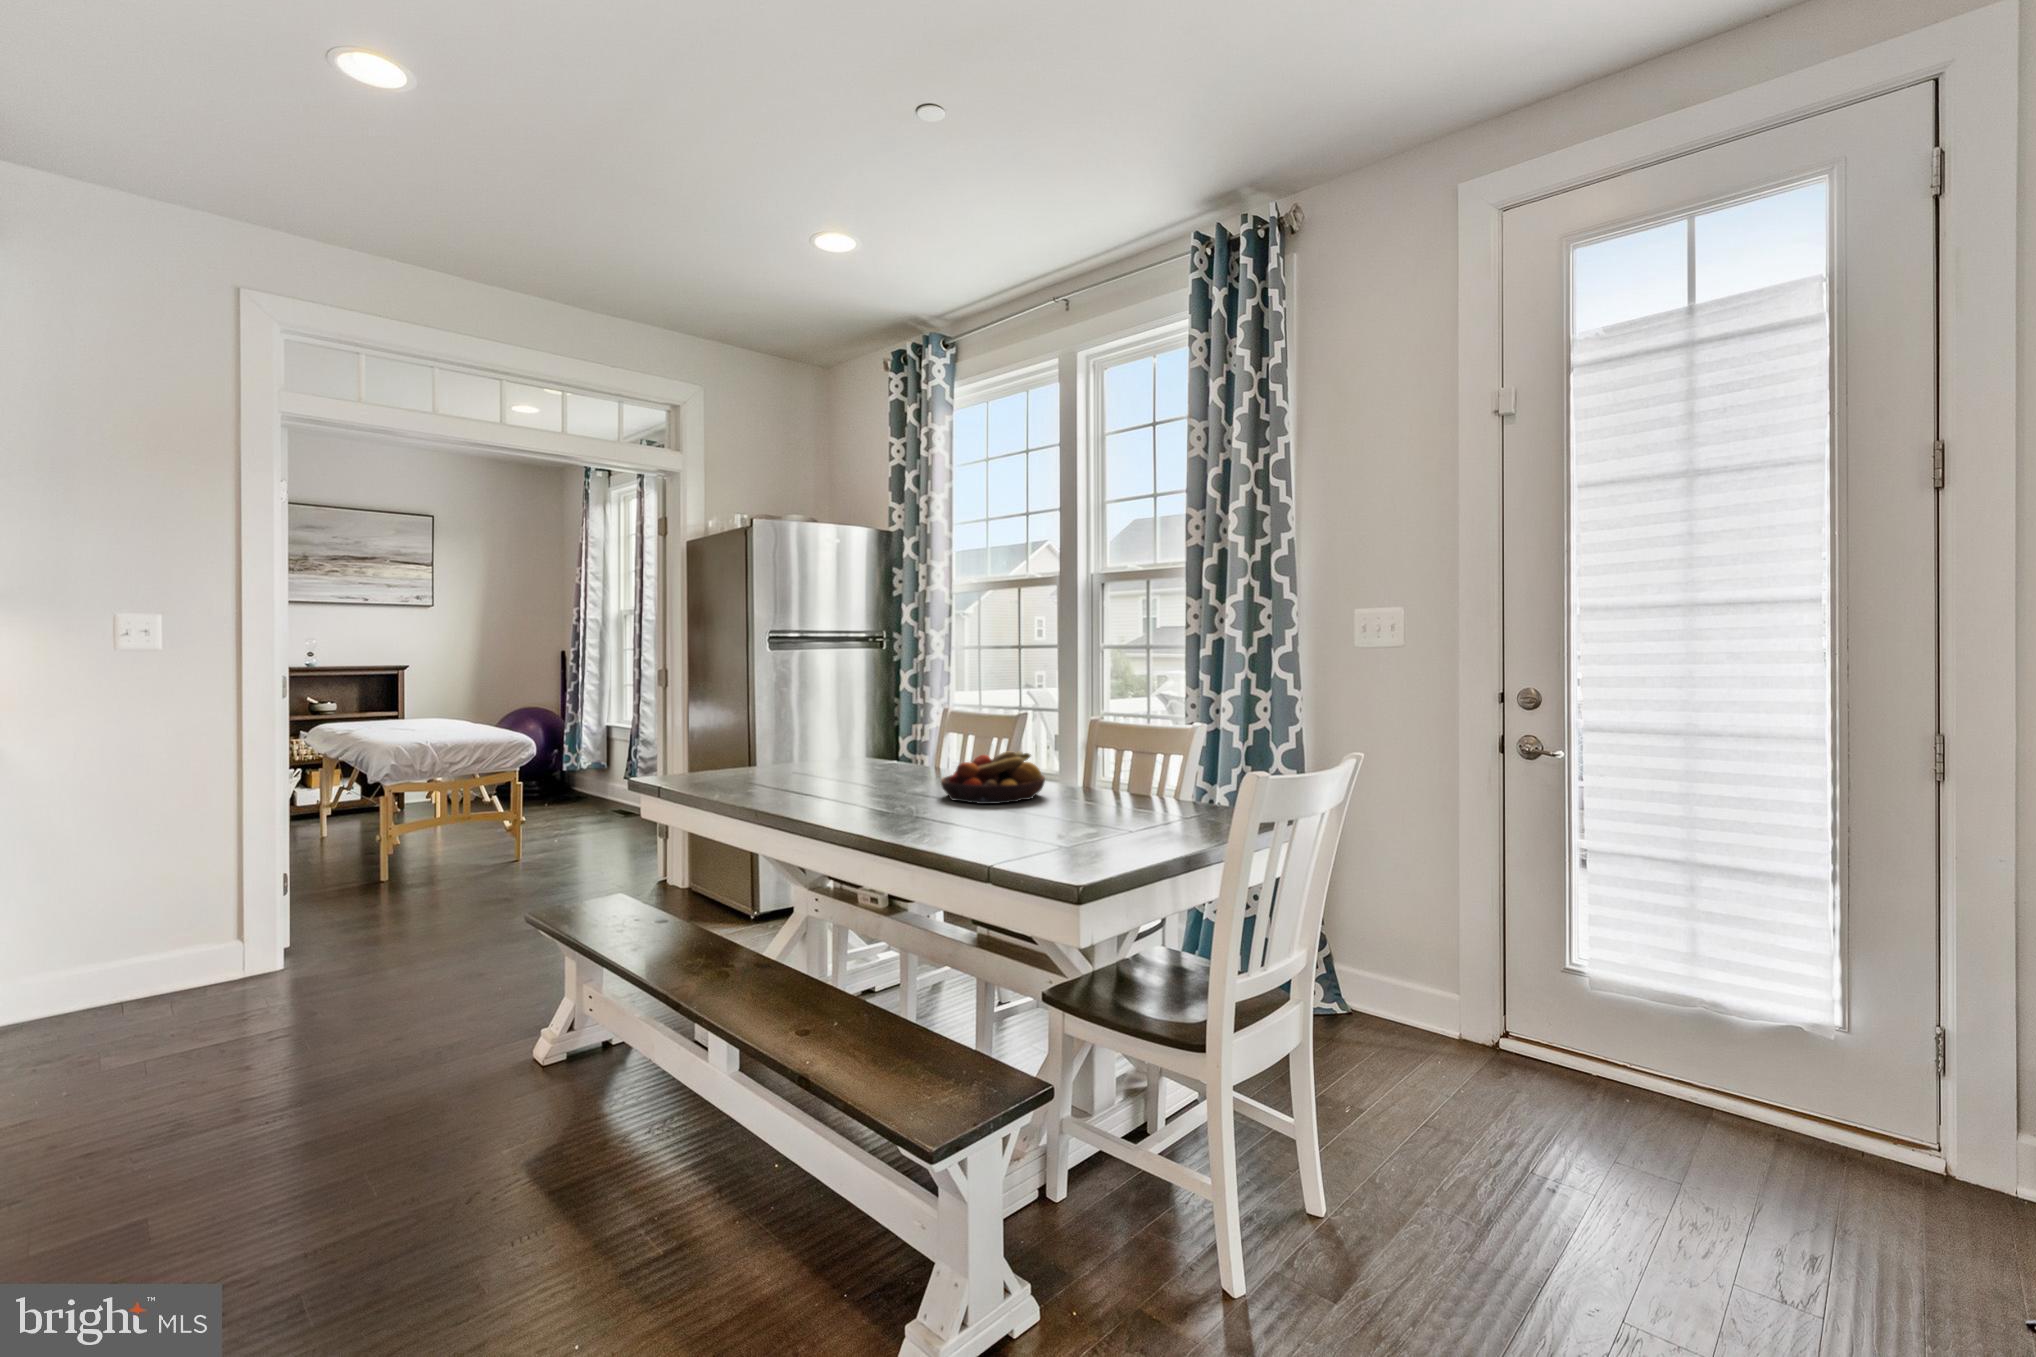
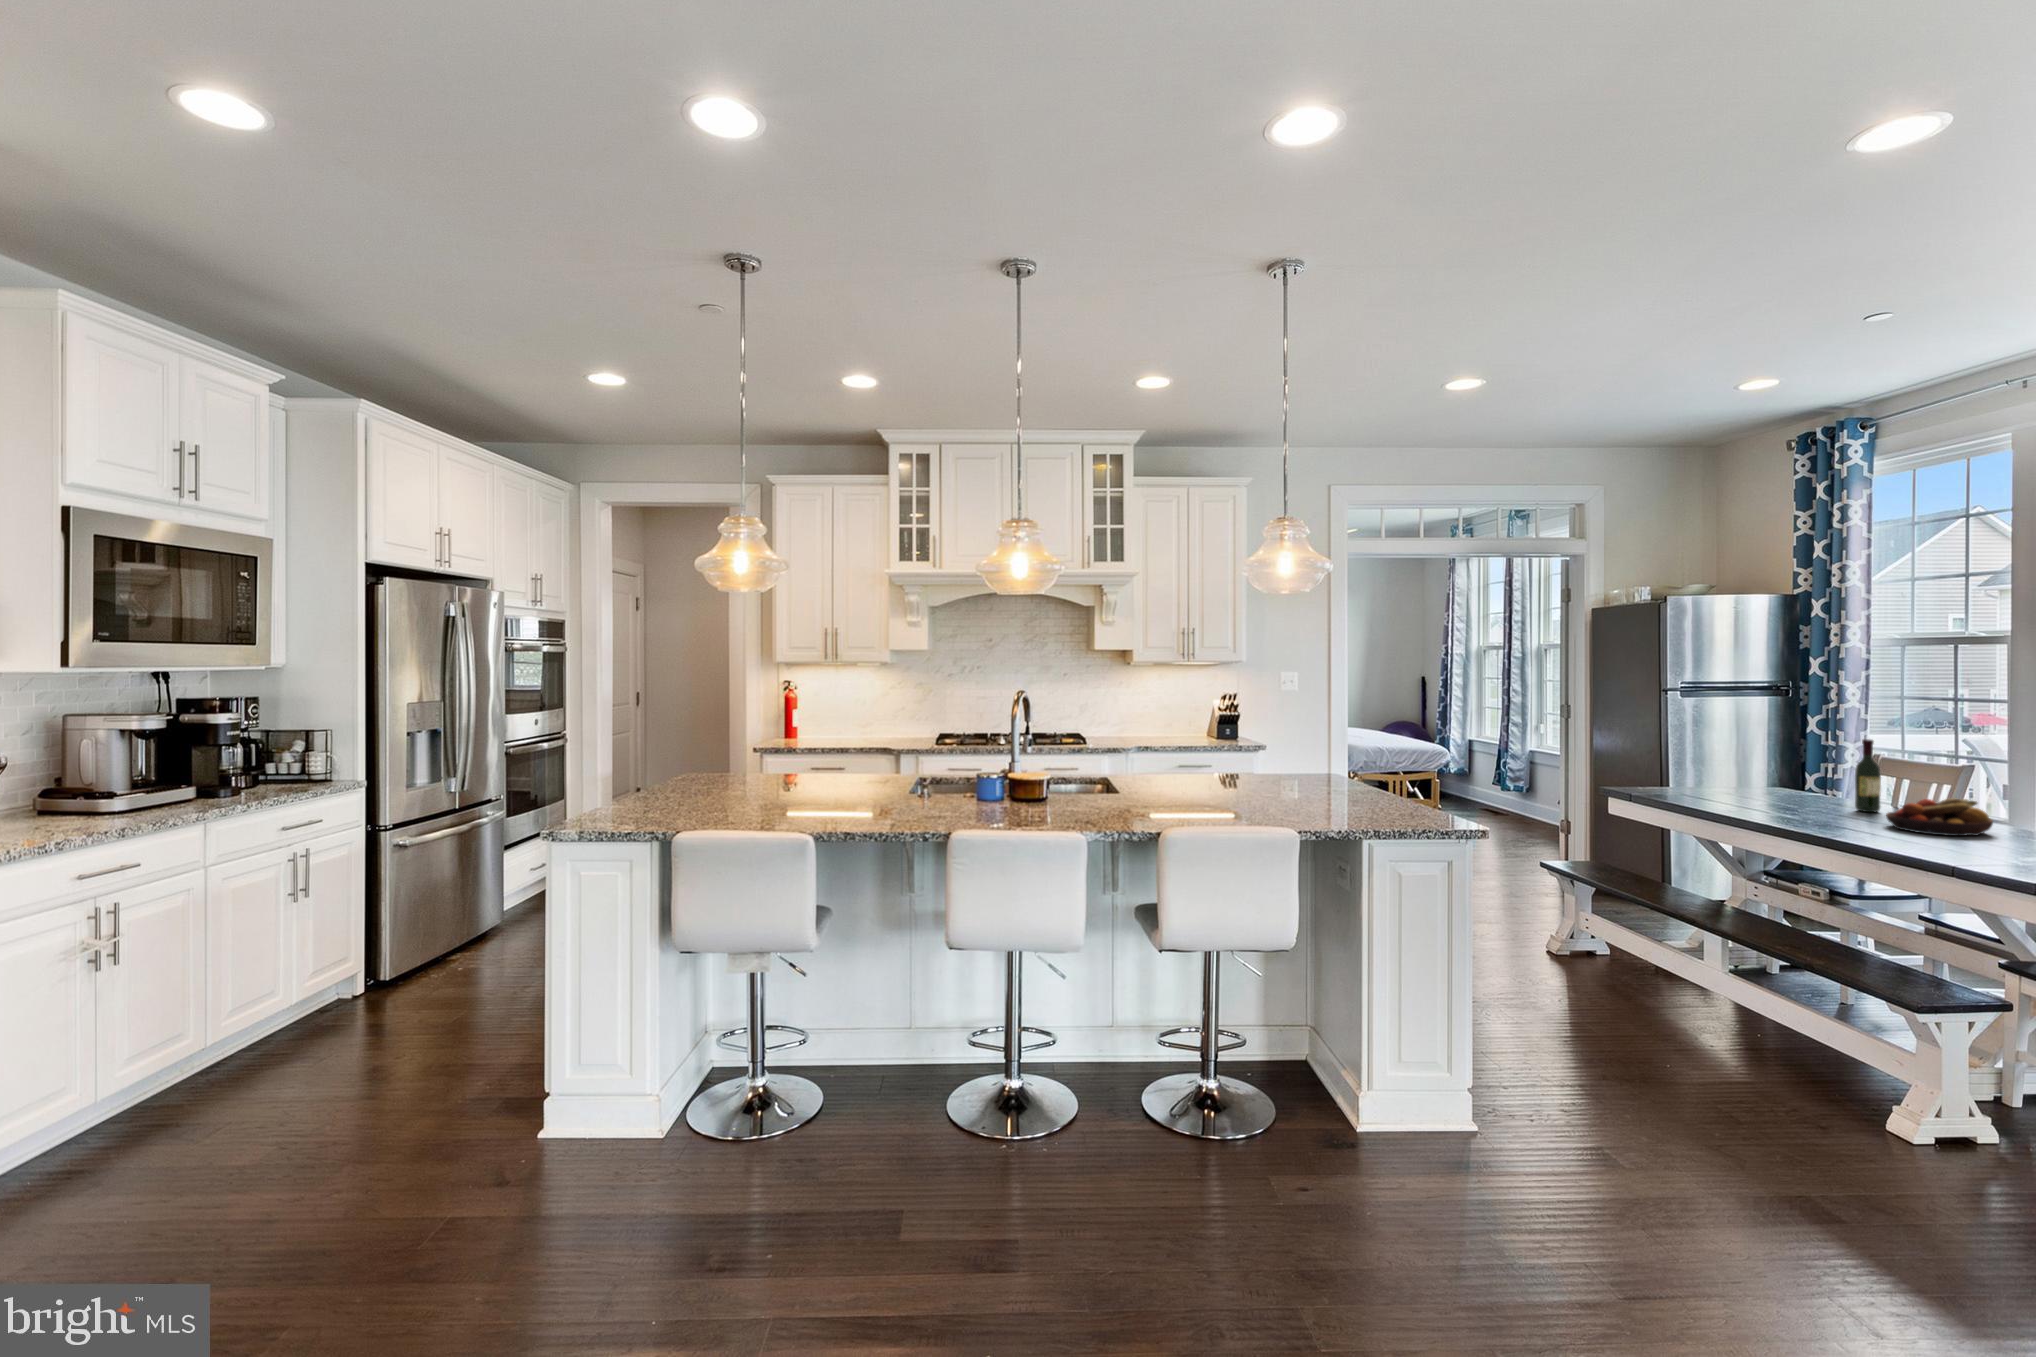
wine bottle: none [918,682,943,778] -> present [1855,739,1881,812]

